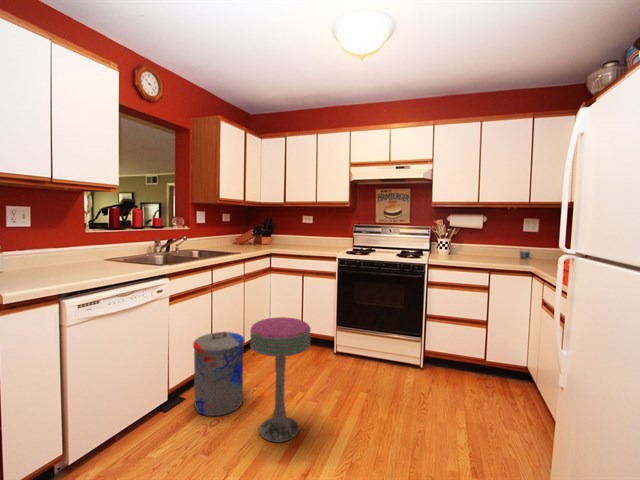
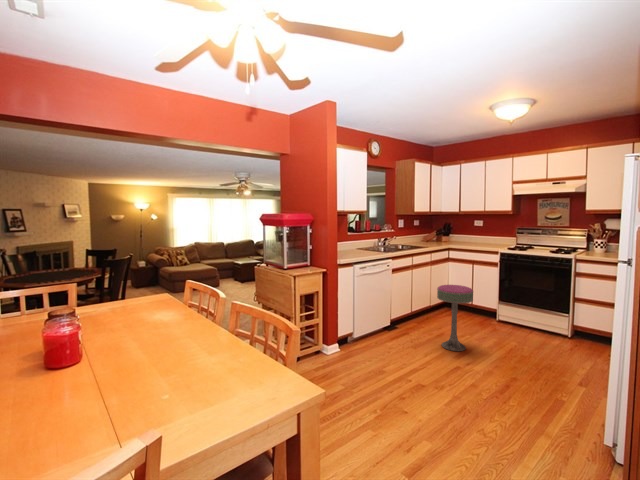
trash can: present [193,332,244,416] -> none [404,291,432,336]

